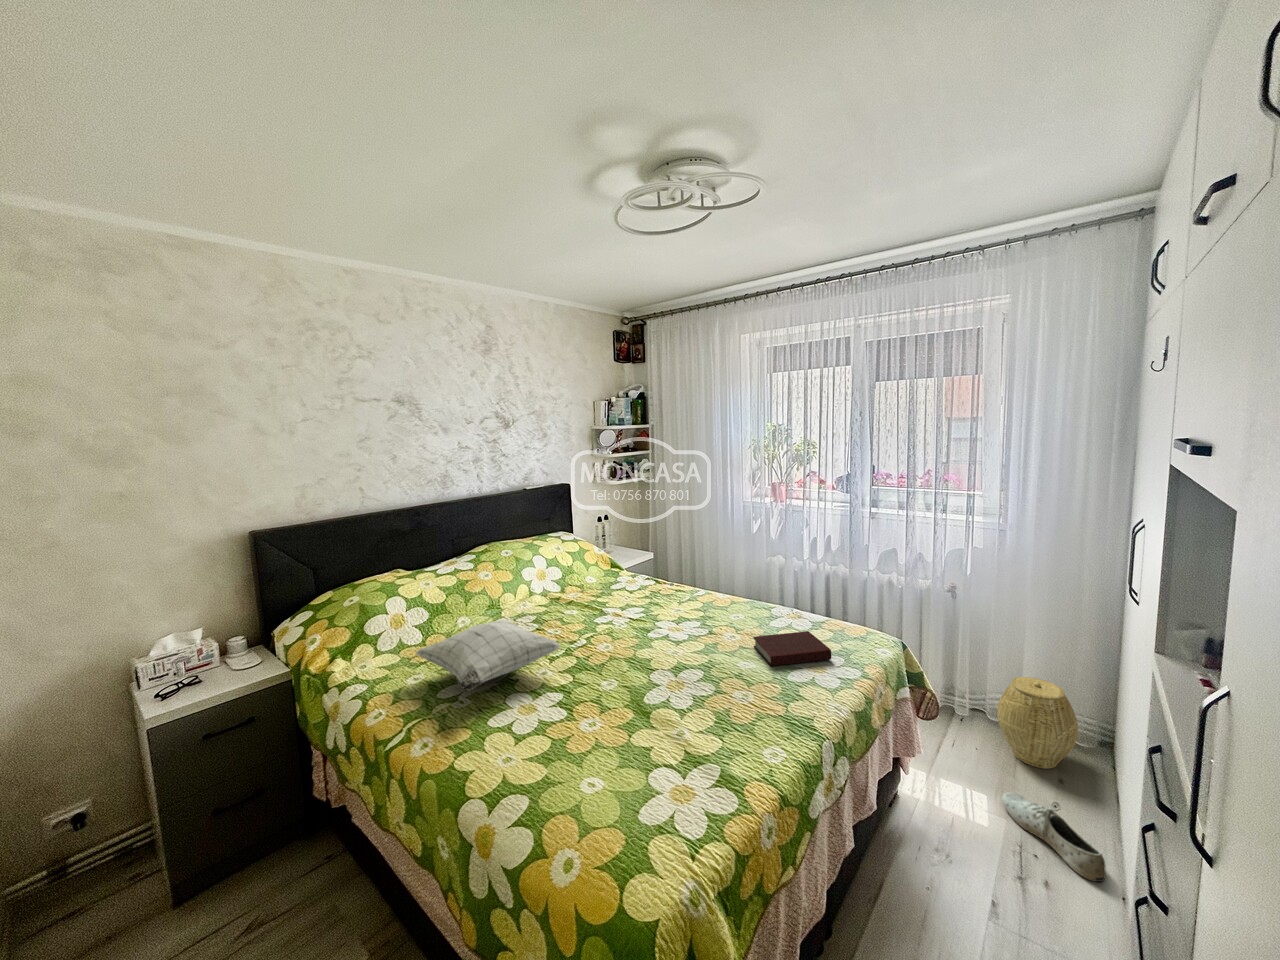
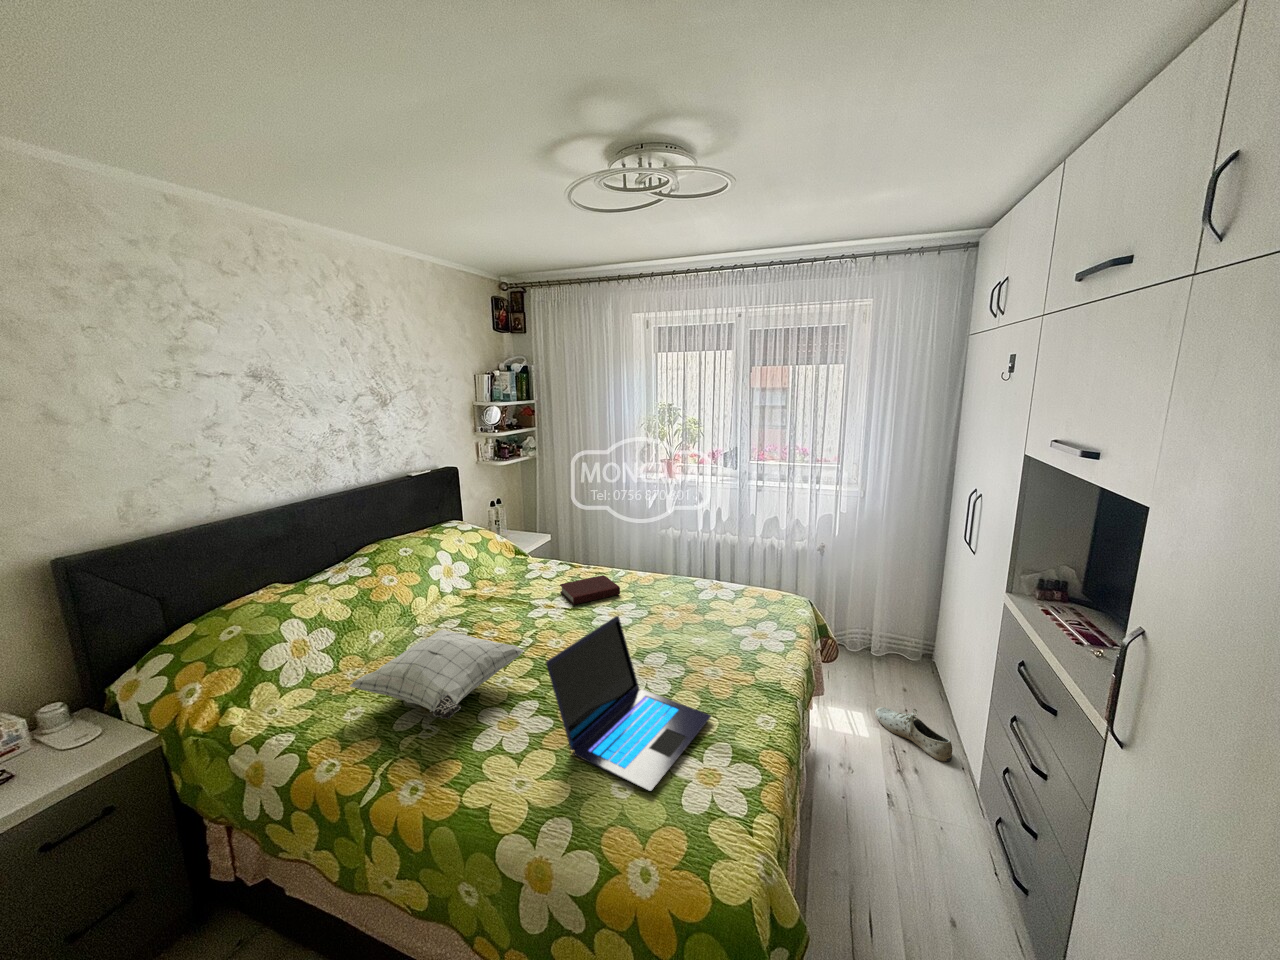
laptop: none [547,621,715,793] -> present [546,616,711,791]
book: present [754,631,831,666] -> present [560,575,620,605]
woven basket: present [997,677,1078,769] -> none [860,615,916,683]

